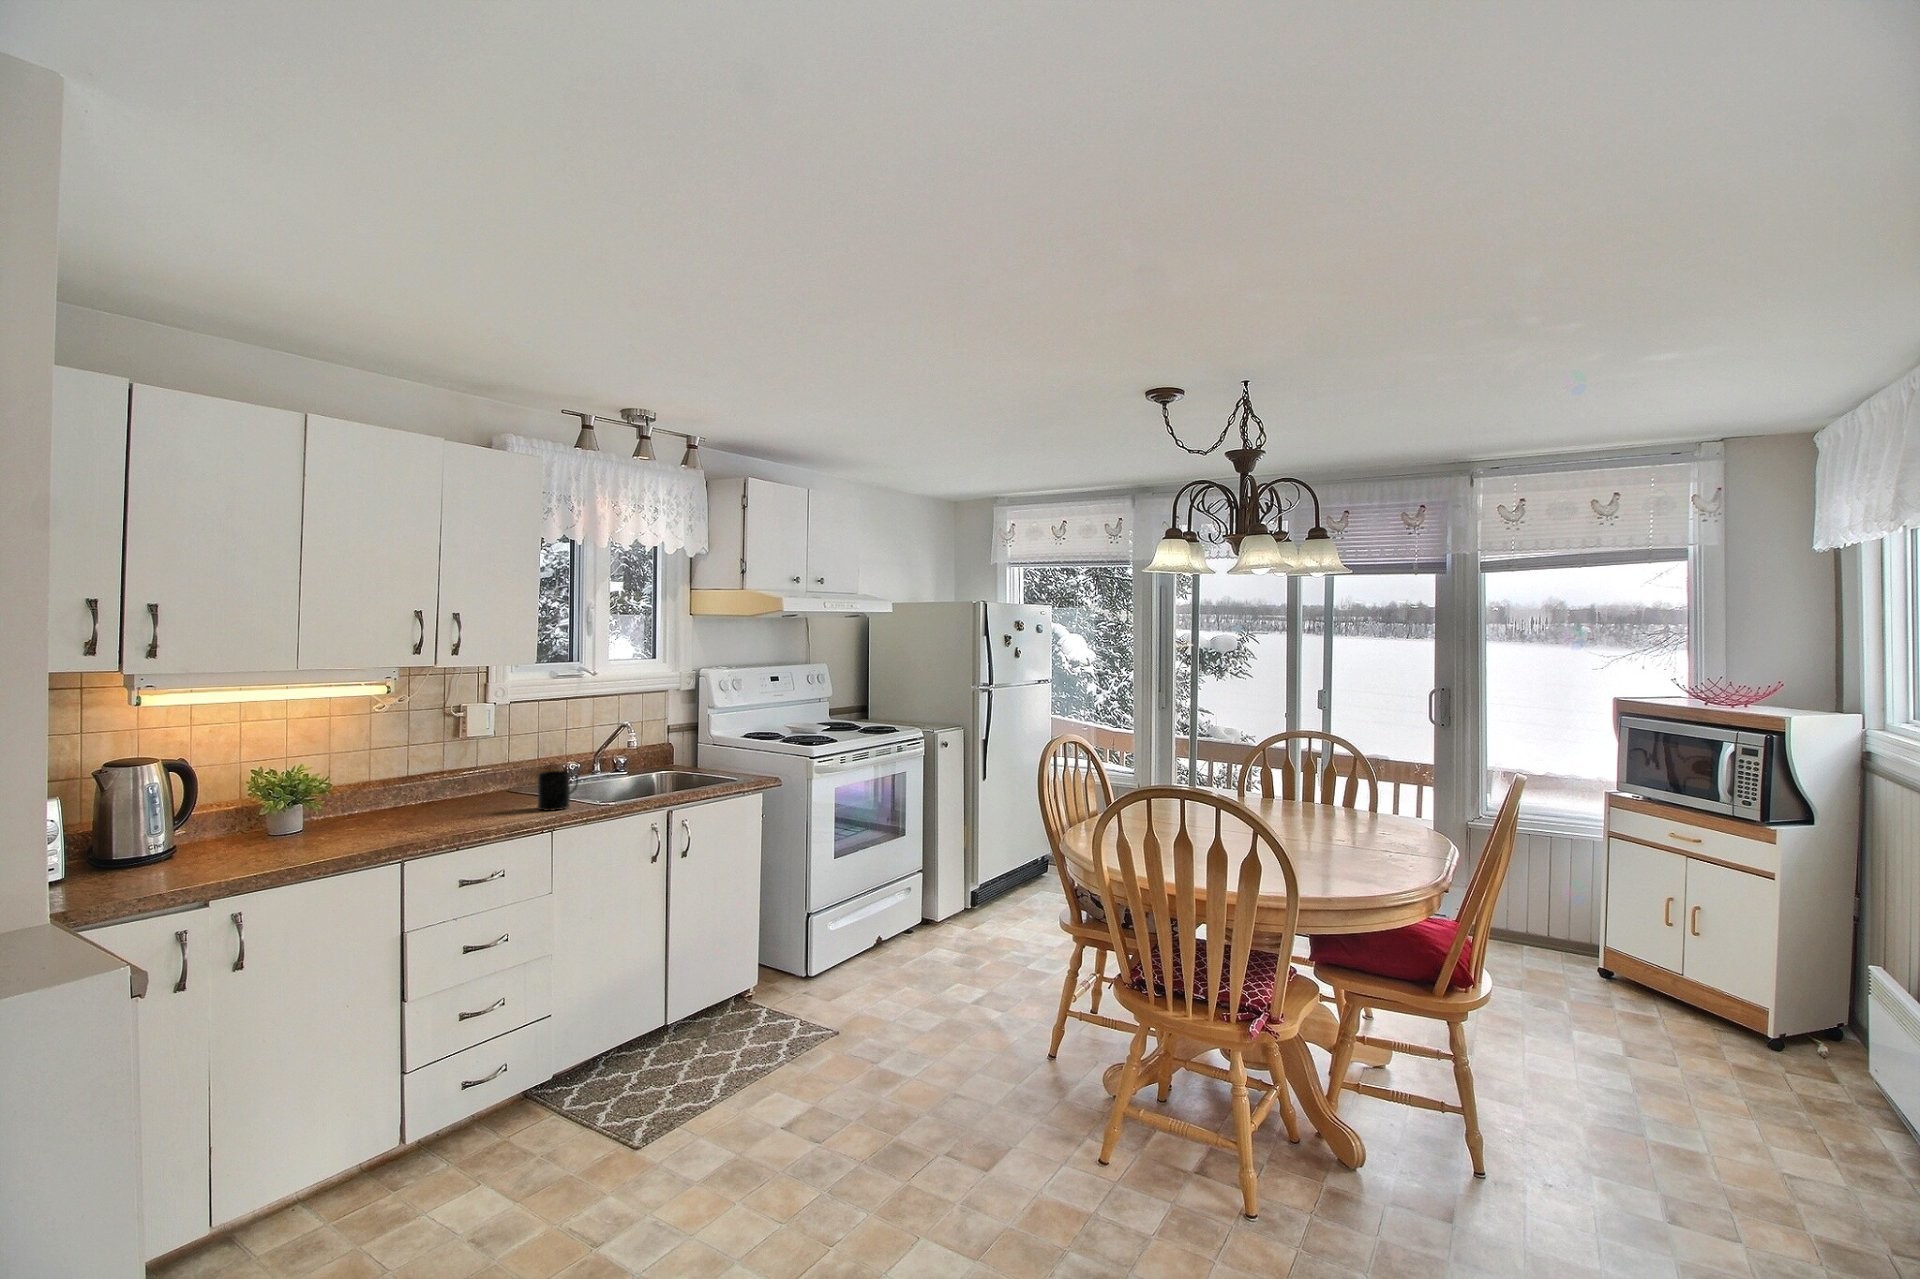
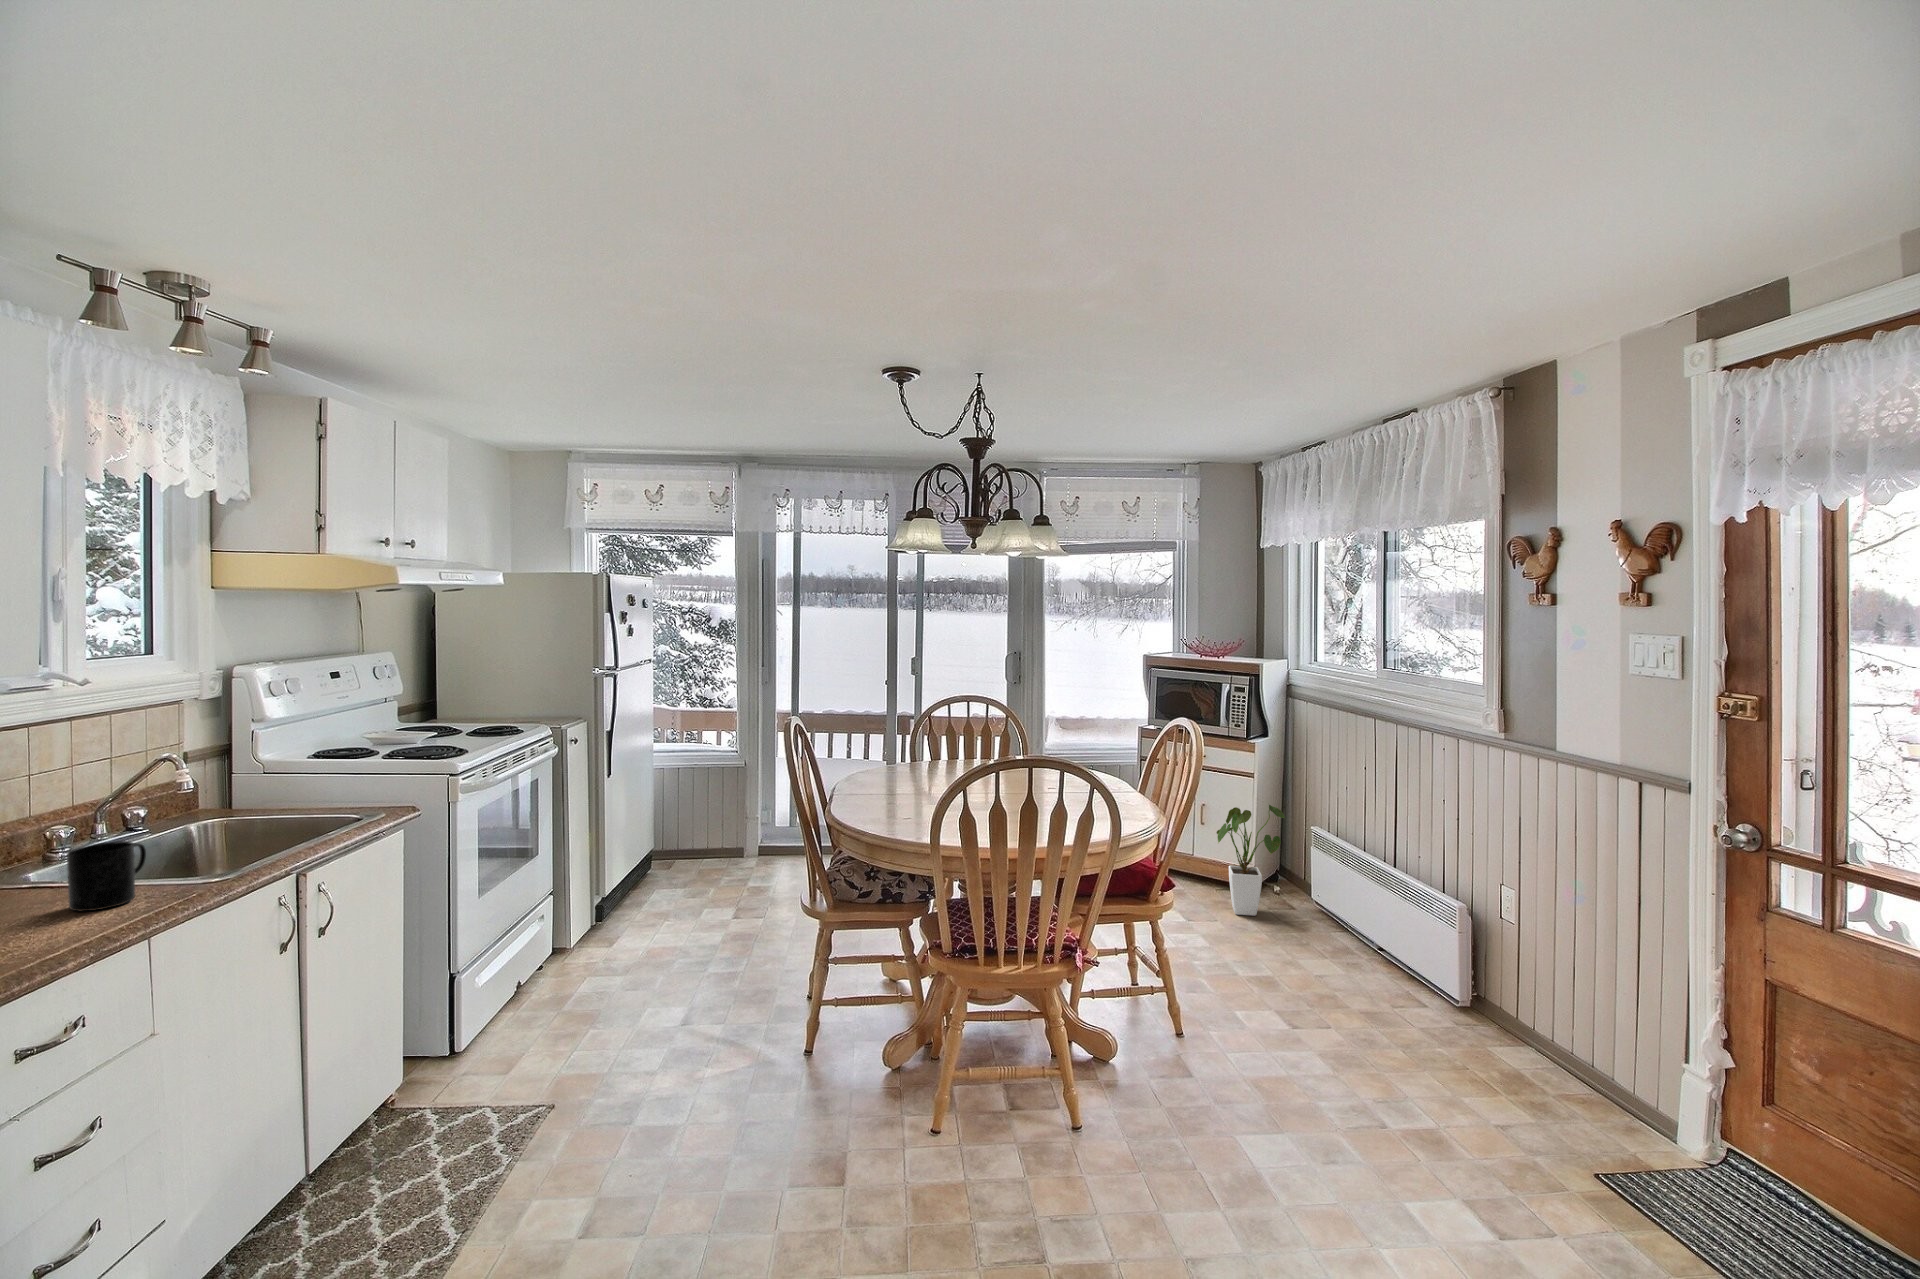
house plant: none [1680,919,1828,1082] -> present [1216,805,1285,916]

